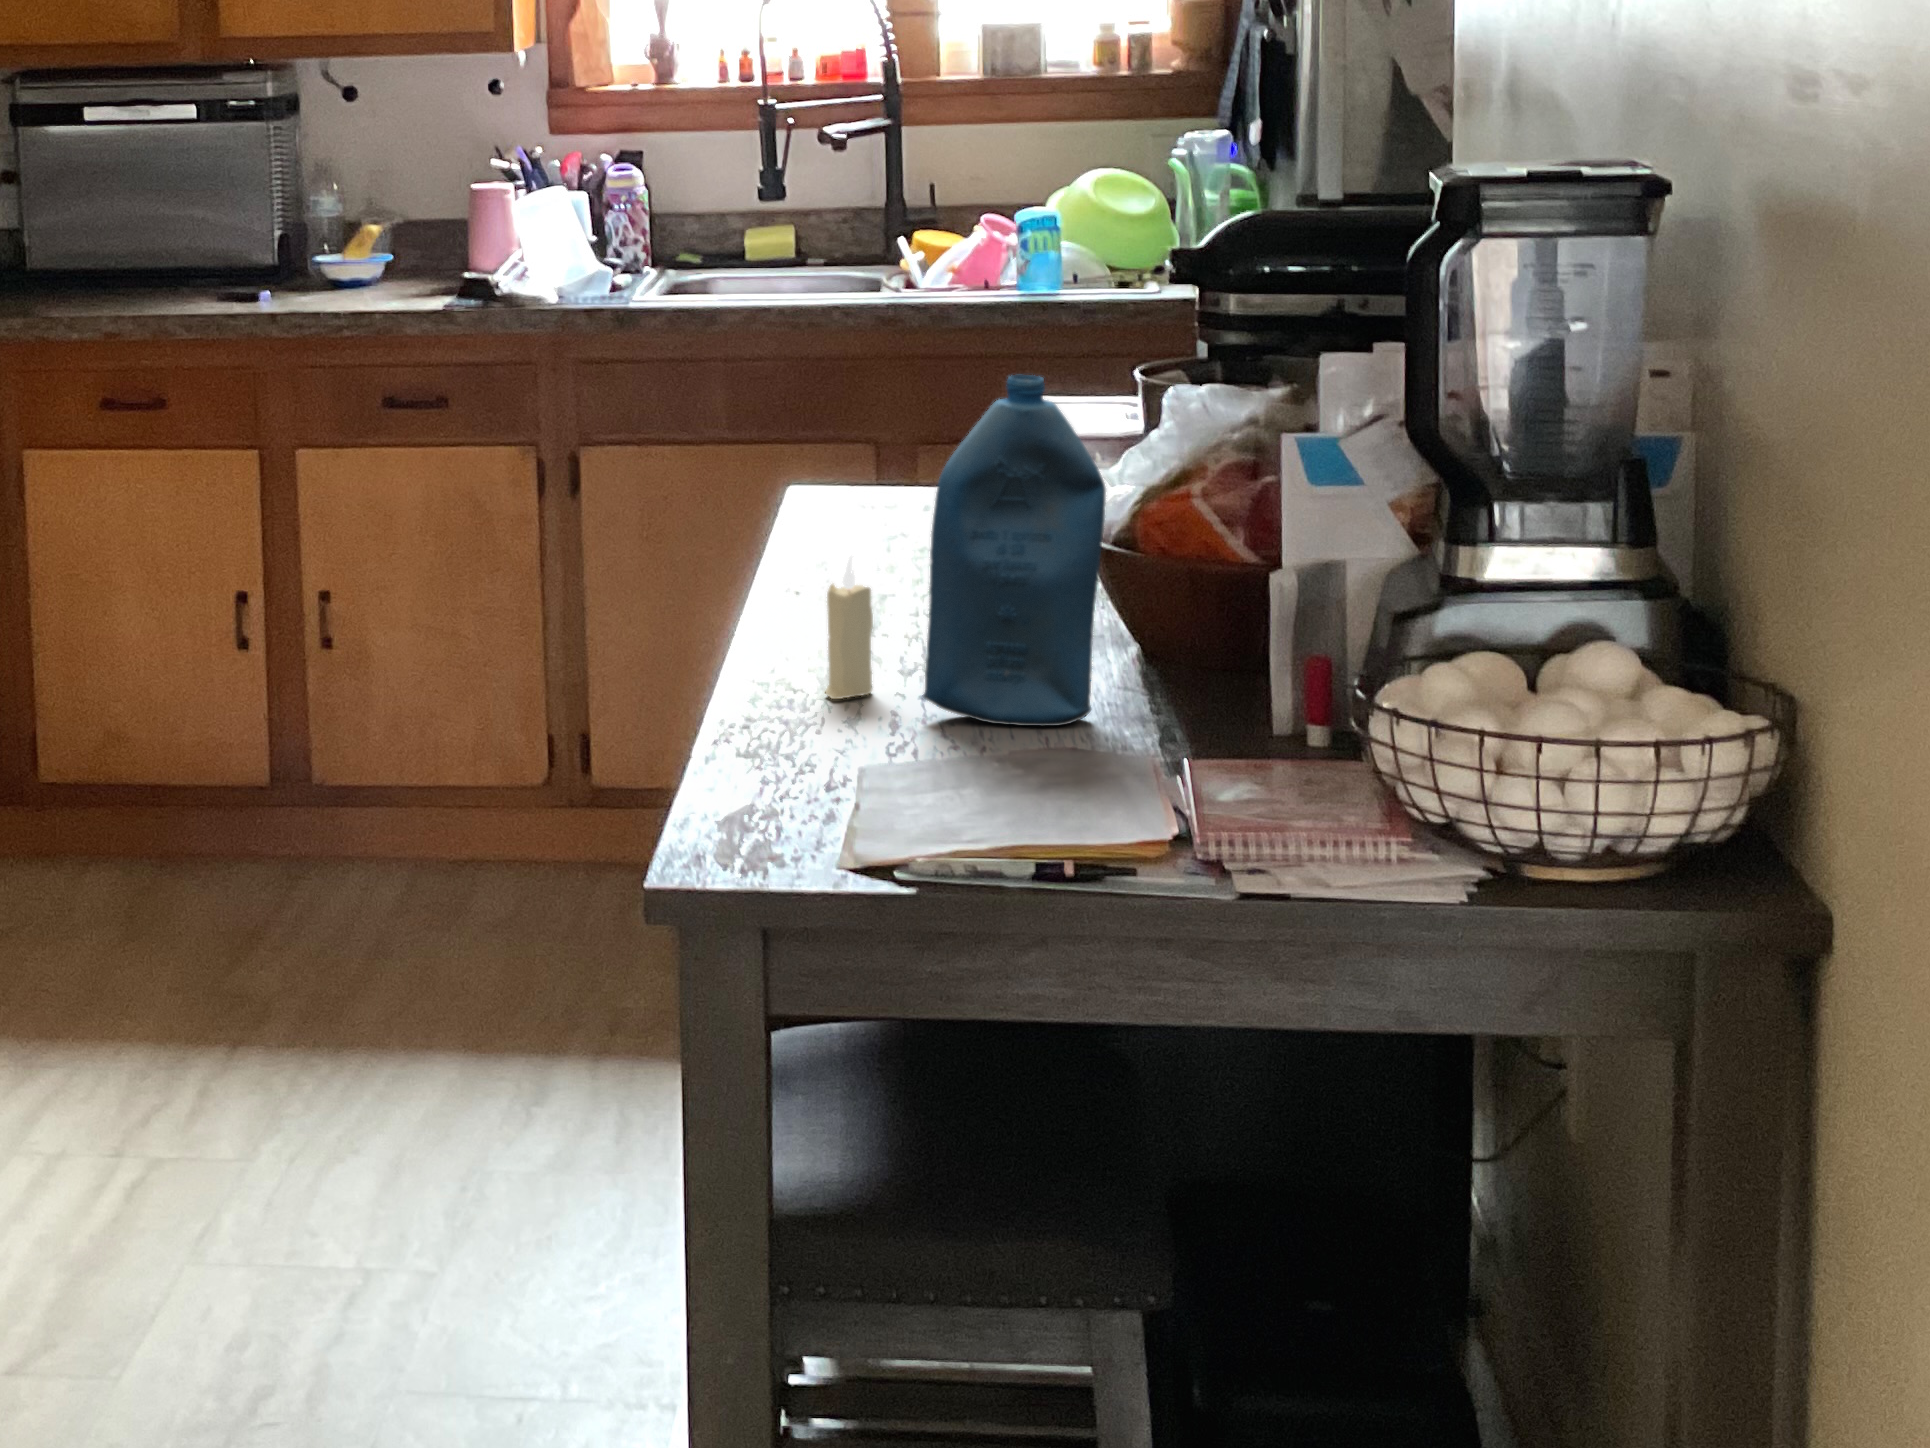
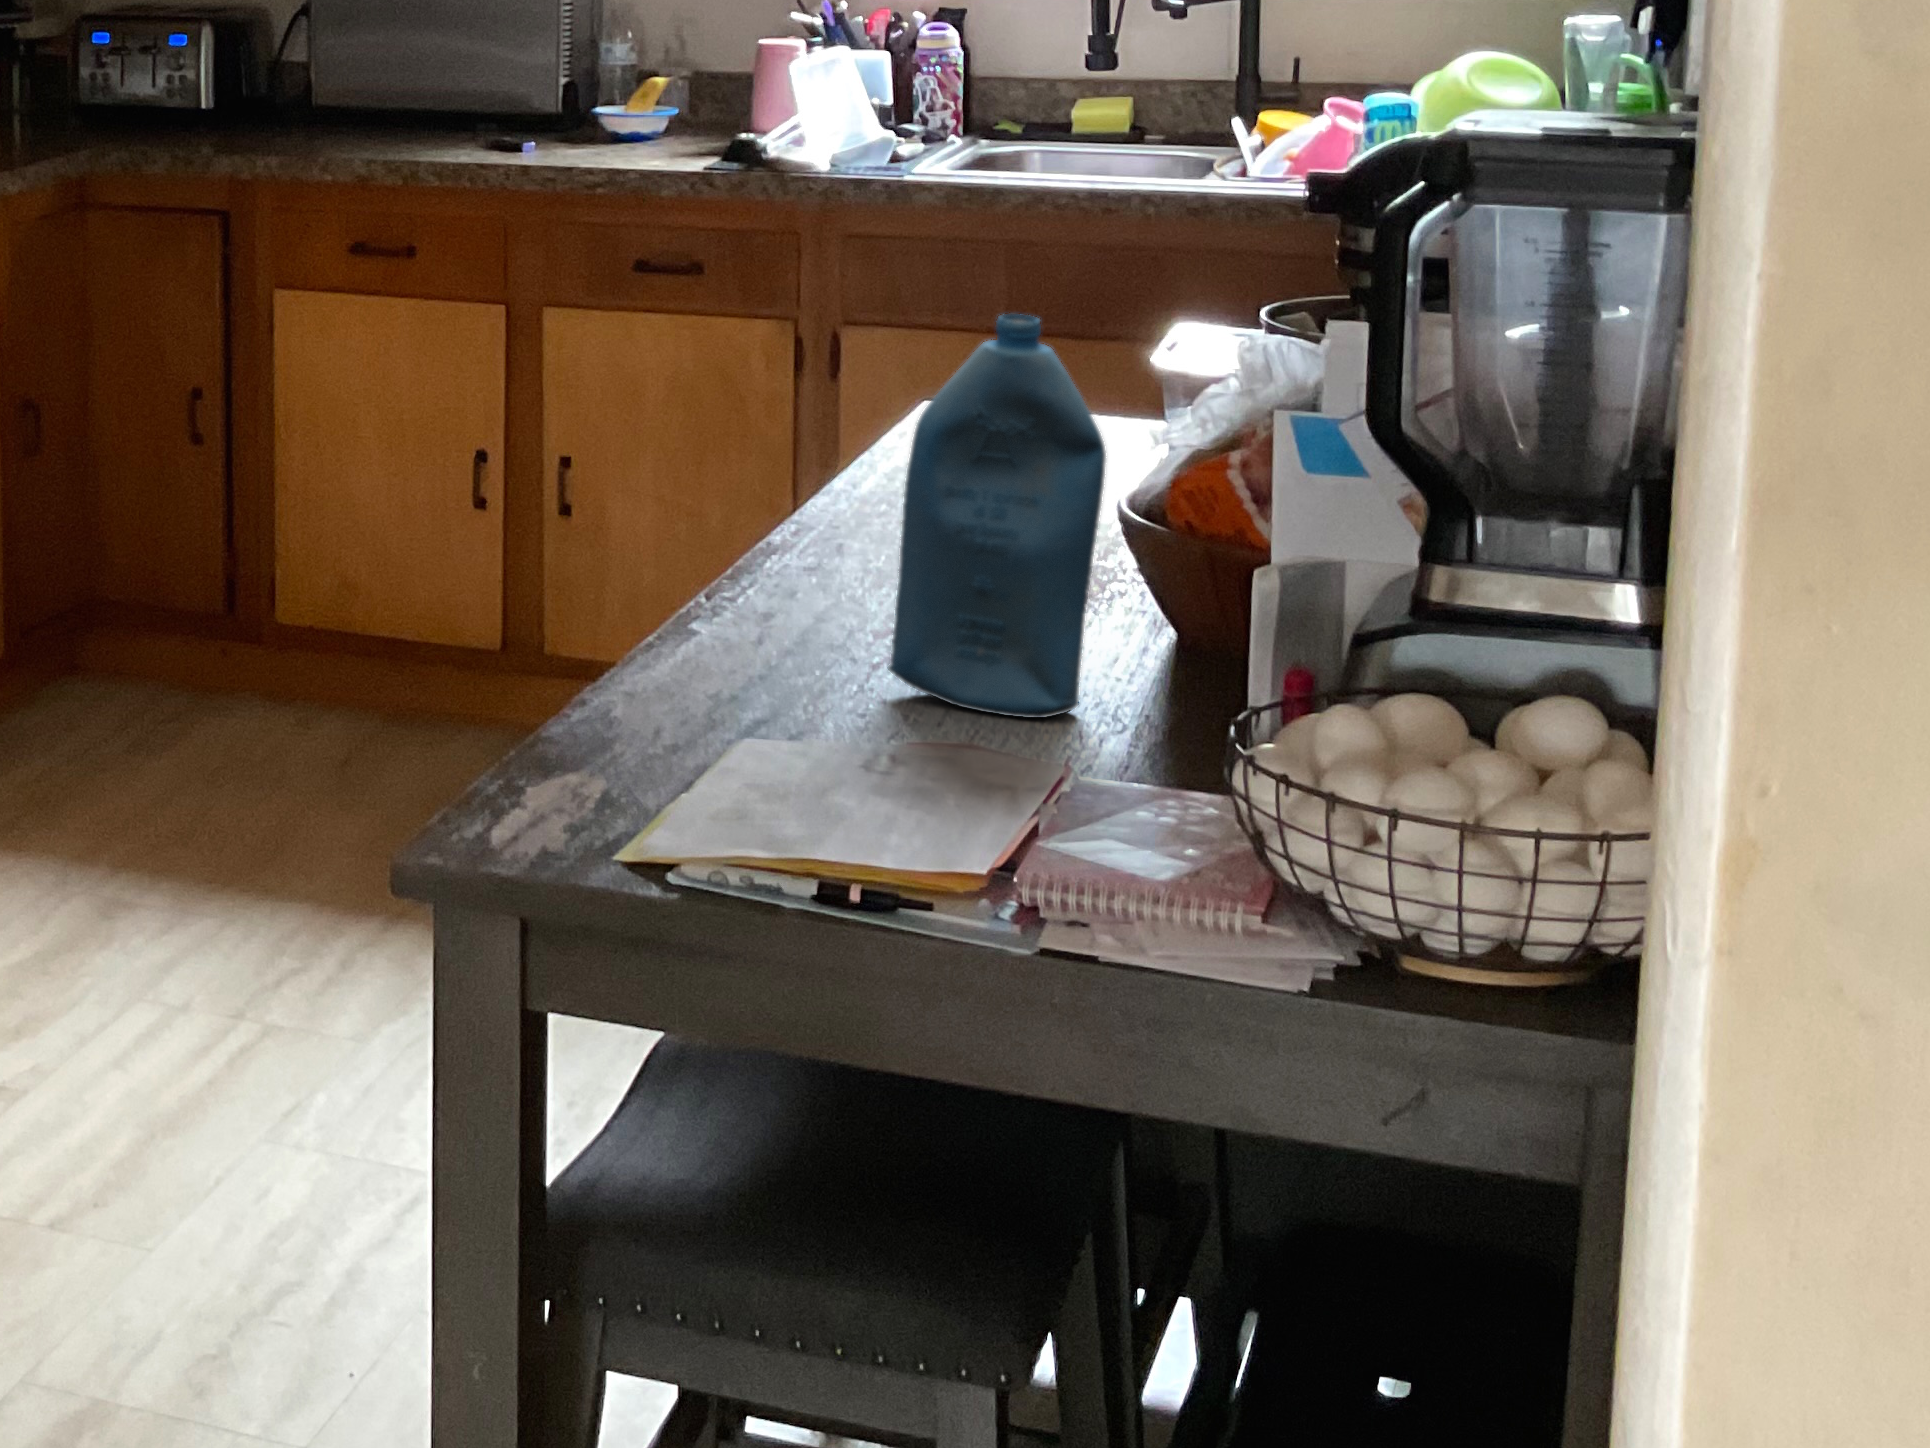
candle: present [825,557,873,699] -> none [802,500,862,658]

